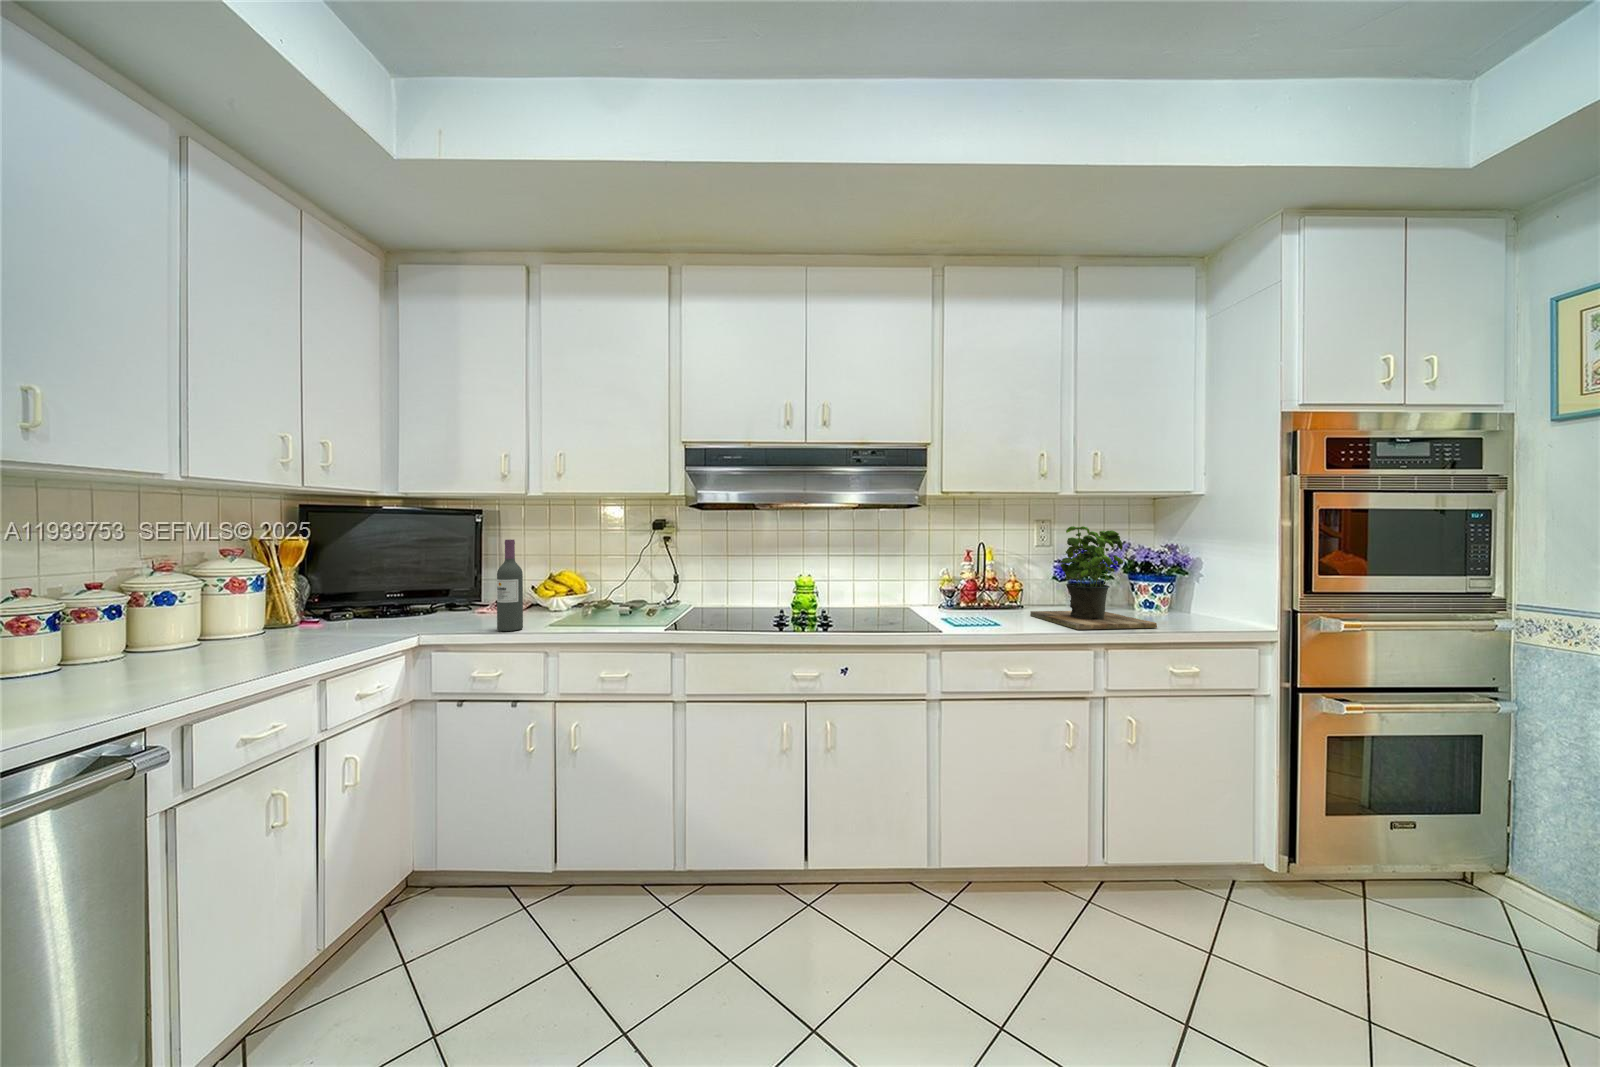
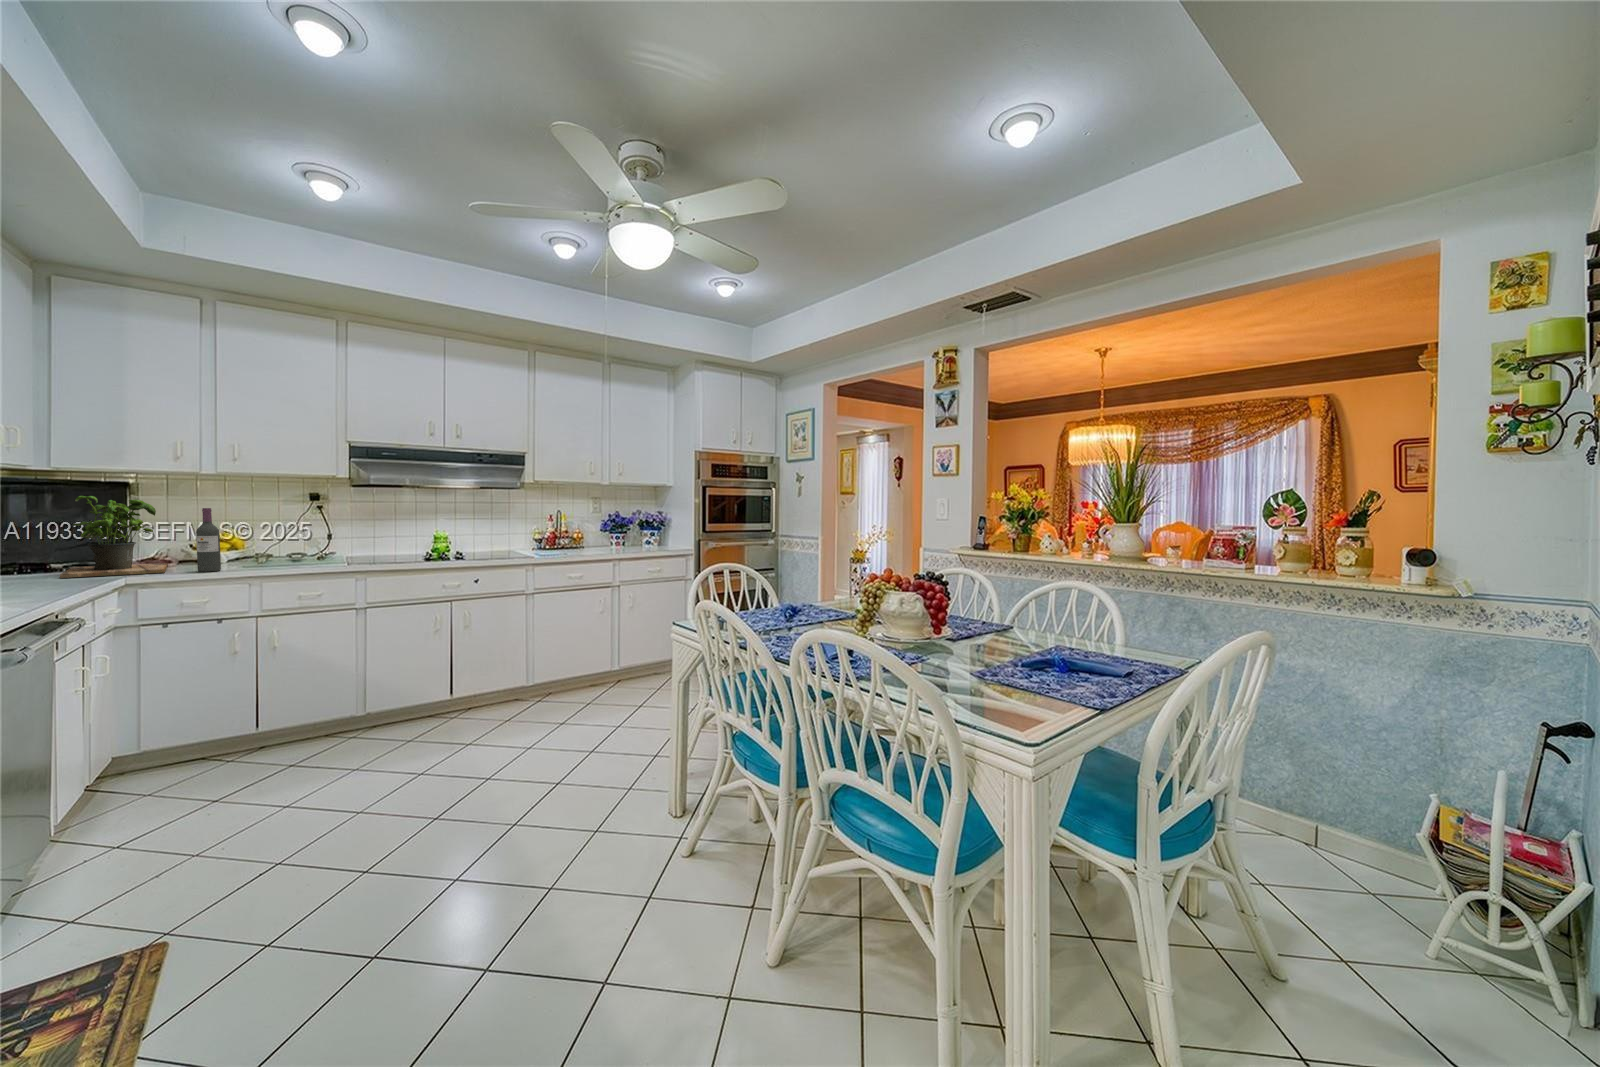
potted plant: present [1030,526,1157,630] -> present [60,496,168,578]

